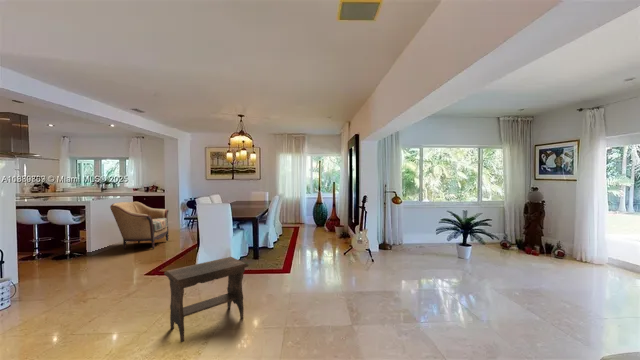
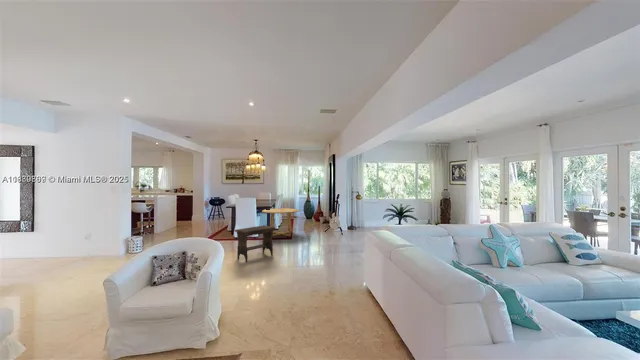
armchair: present [110,201,169,249] -> none [167,199,204,231]
round table: none [244,217,303,264] -> present [262,208,299,236]

